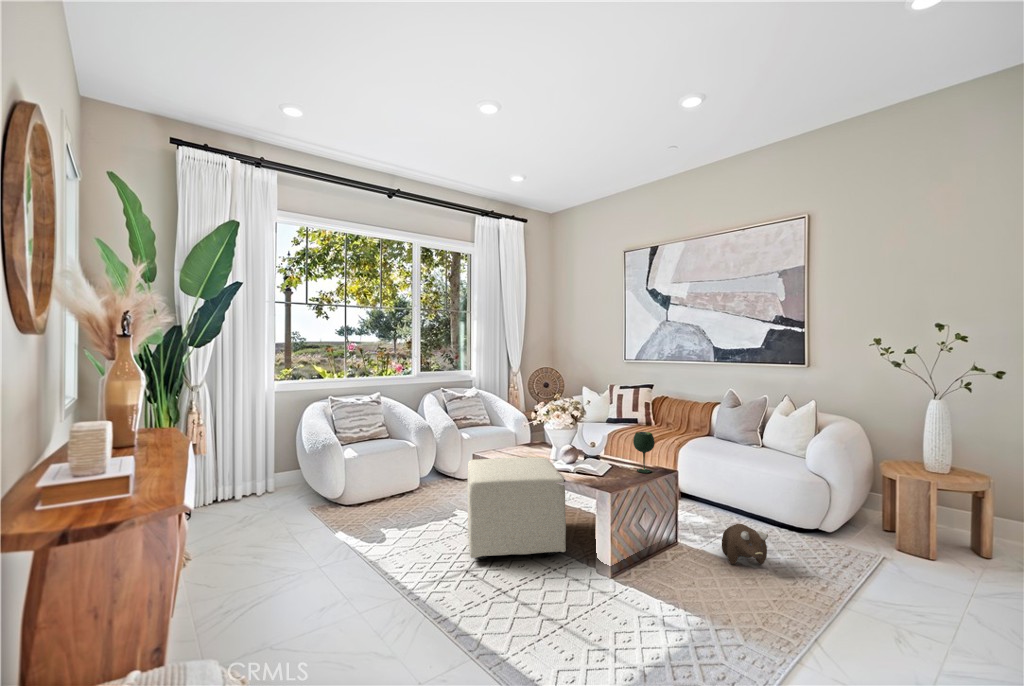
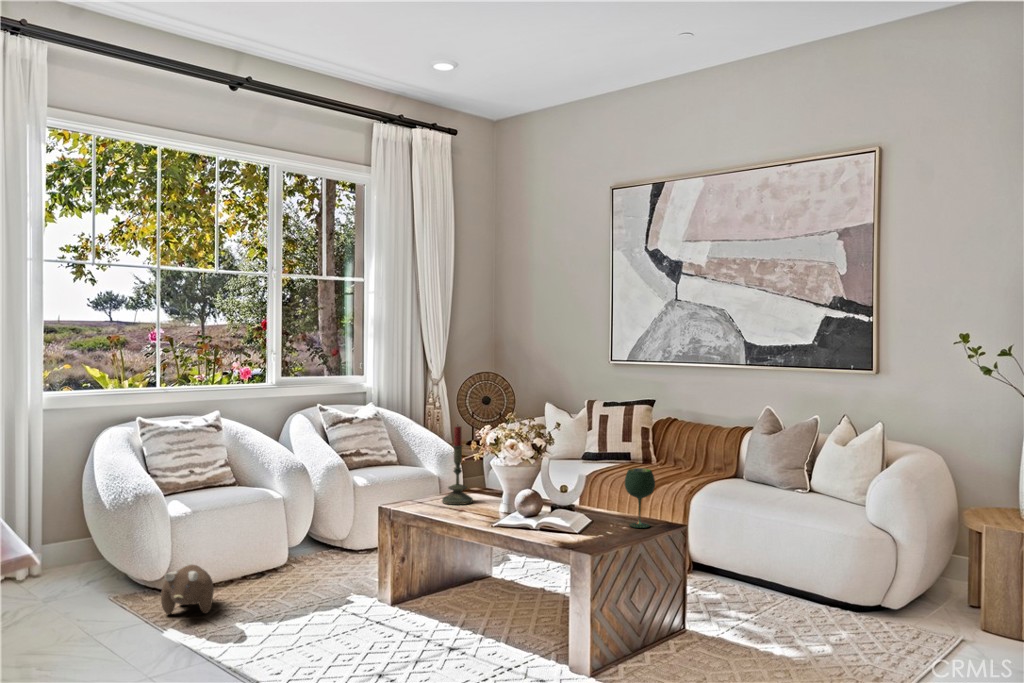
candle: none [513,401,533,454] -> present [442,426,473,505]
ottoman: present [467,457,566,559] -> none [373,509,525,660]
plush toy: present [722,524,768,565] -> present [161,565,214,614]

